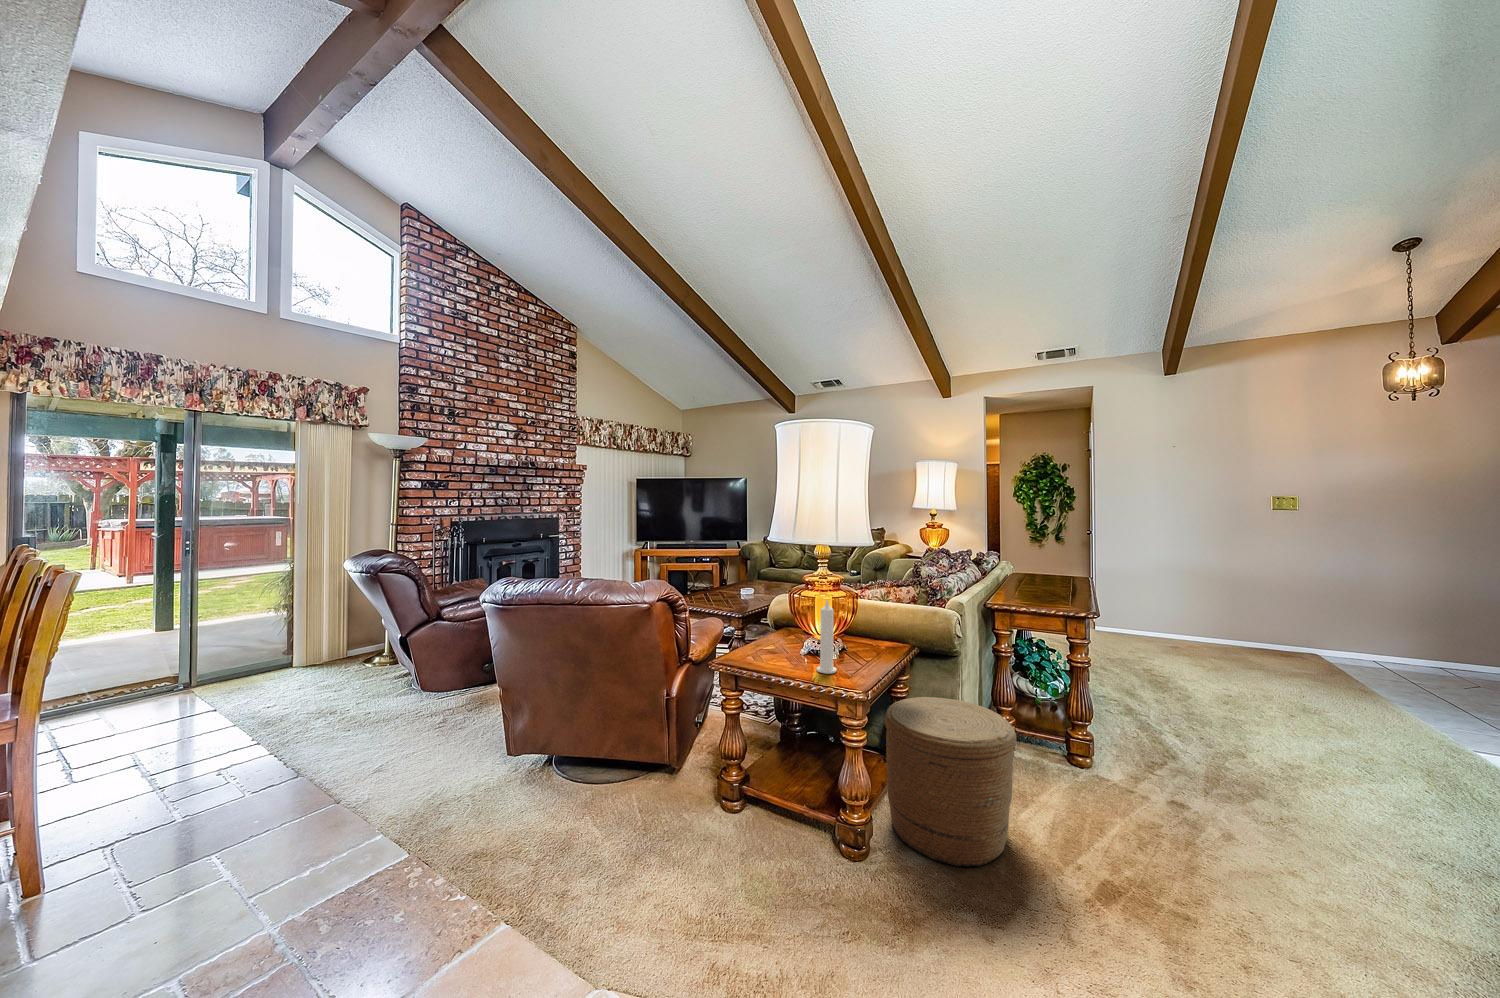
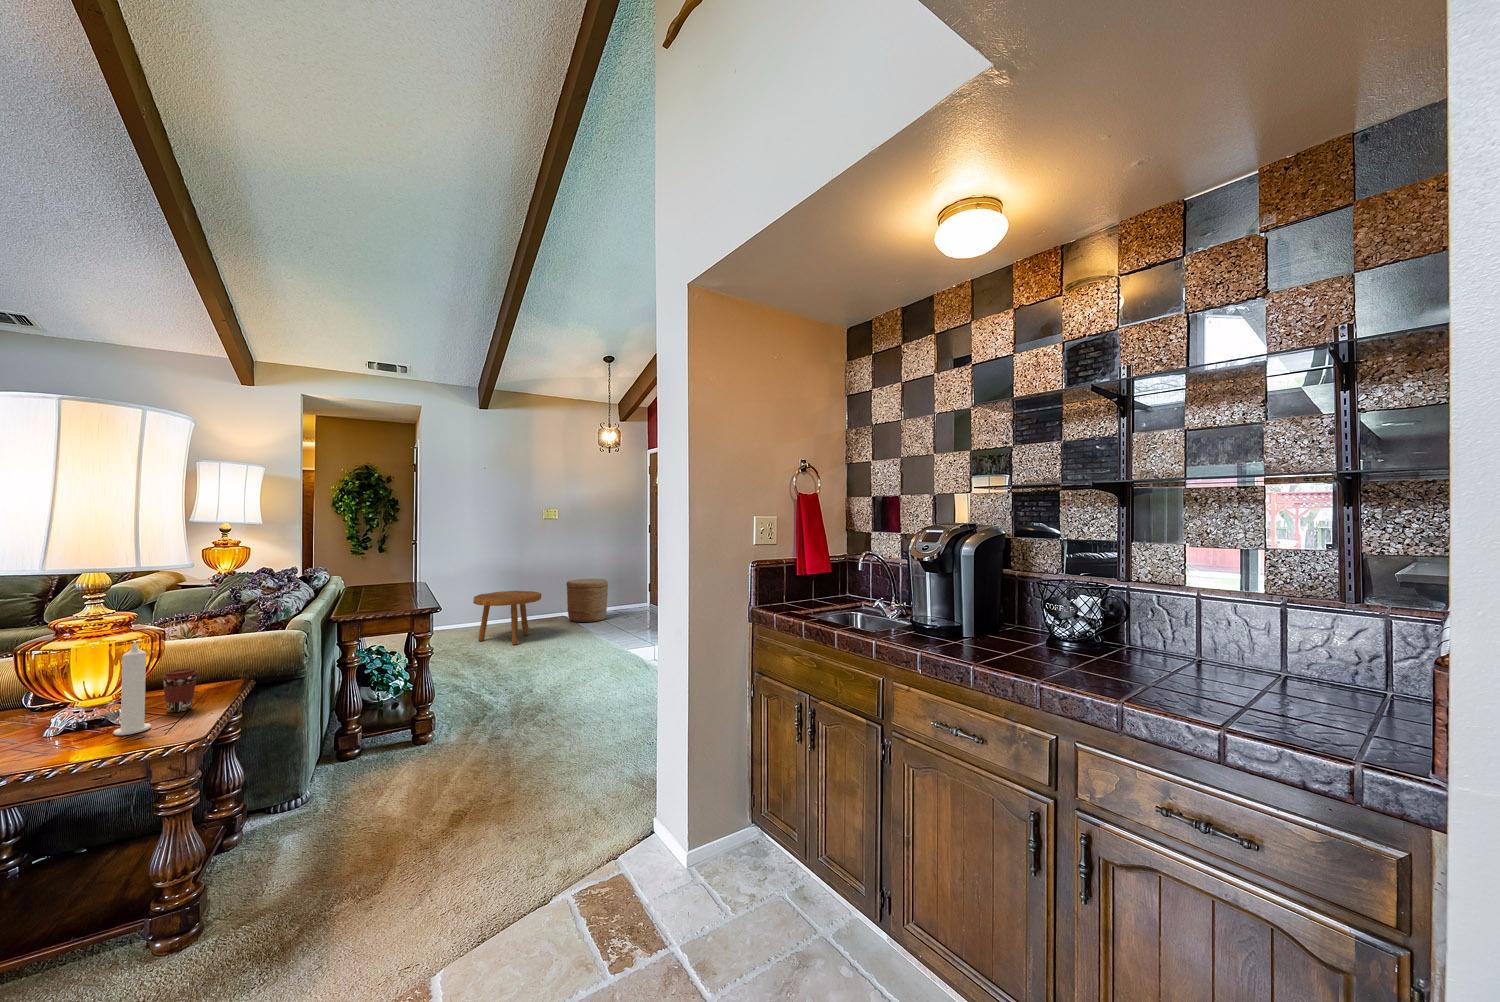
footstool: none [1157,601,1262,675] -> present [473,591,541,645]
coffee cup: none [848,628,870,664] -> present [161,668,199,712]
woven basket: present [884,697,1016,867] -> present [566,579,608,622]

